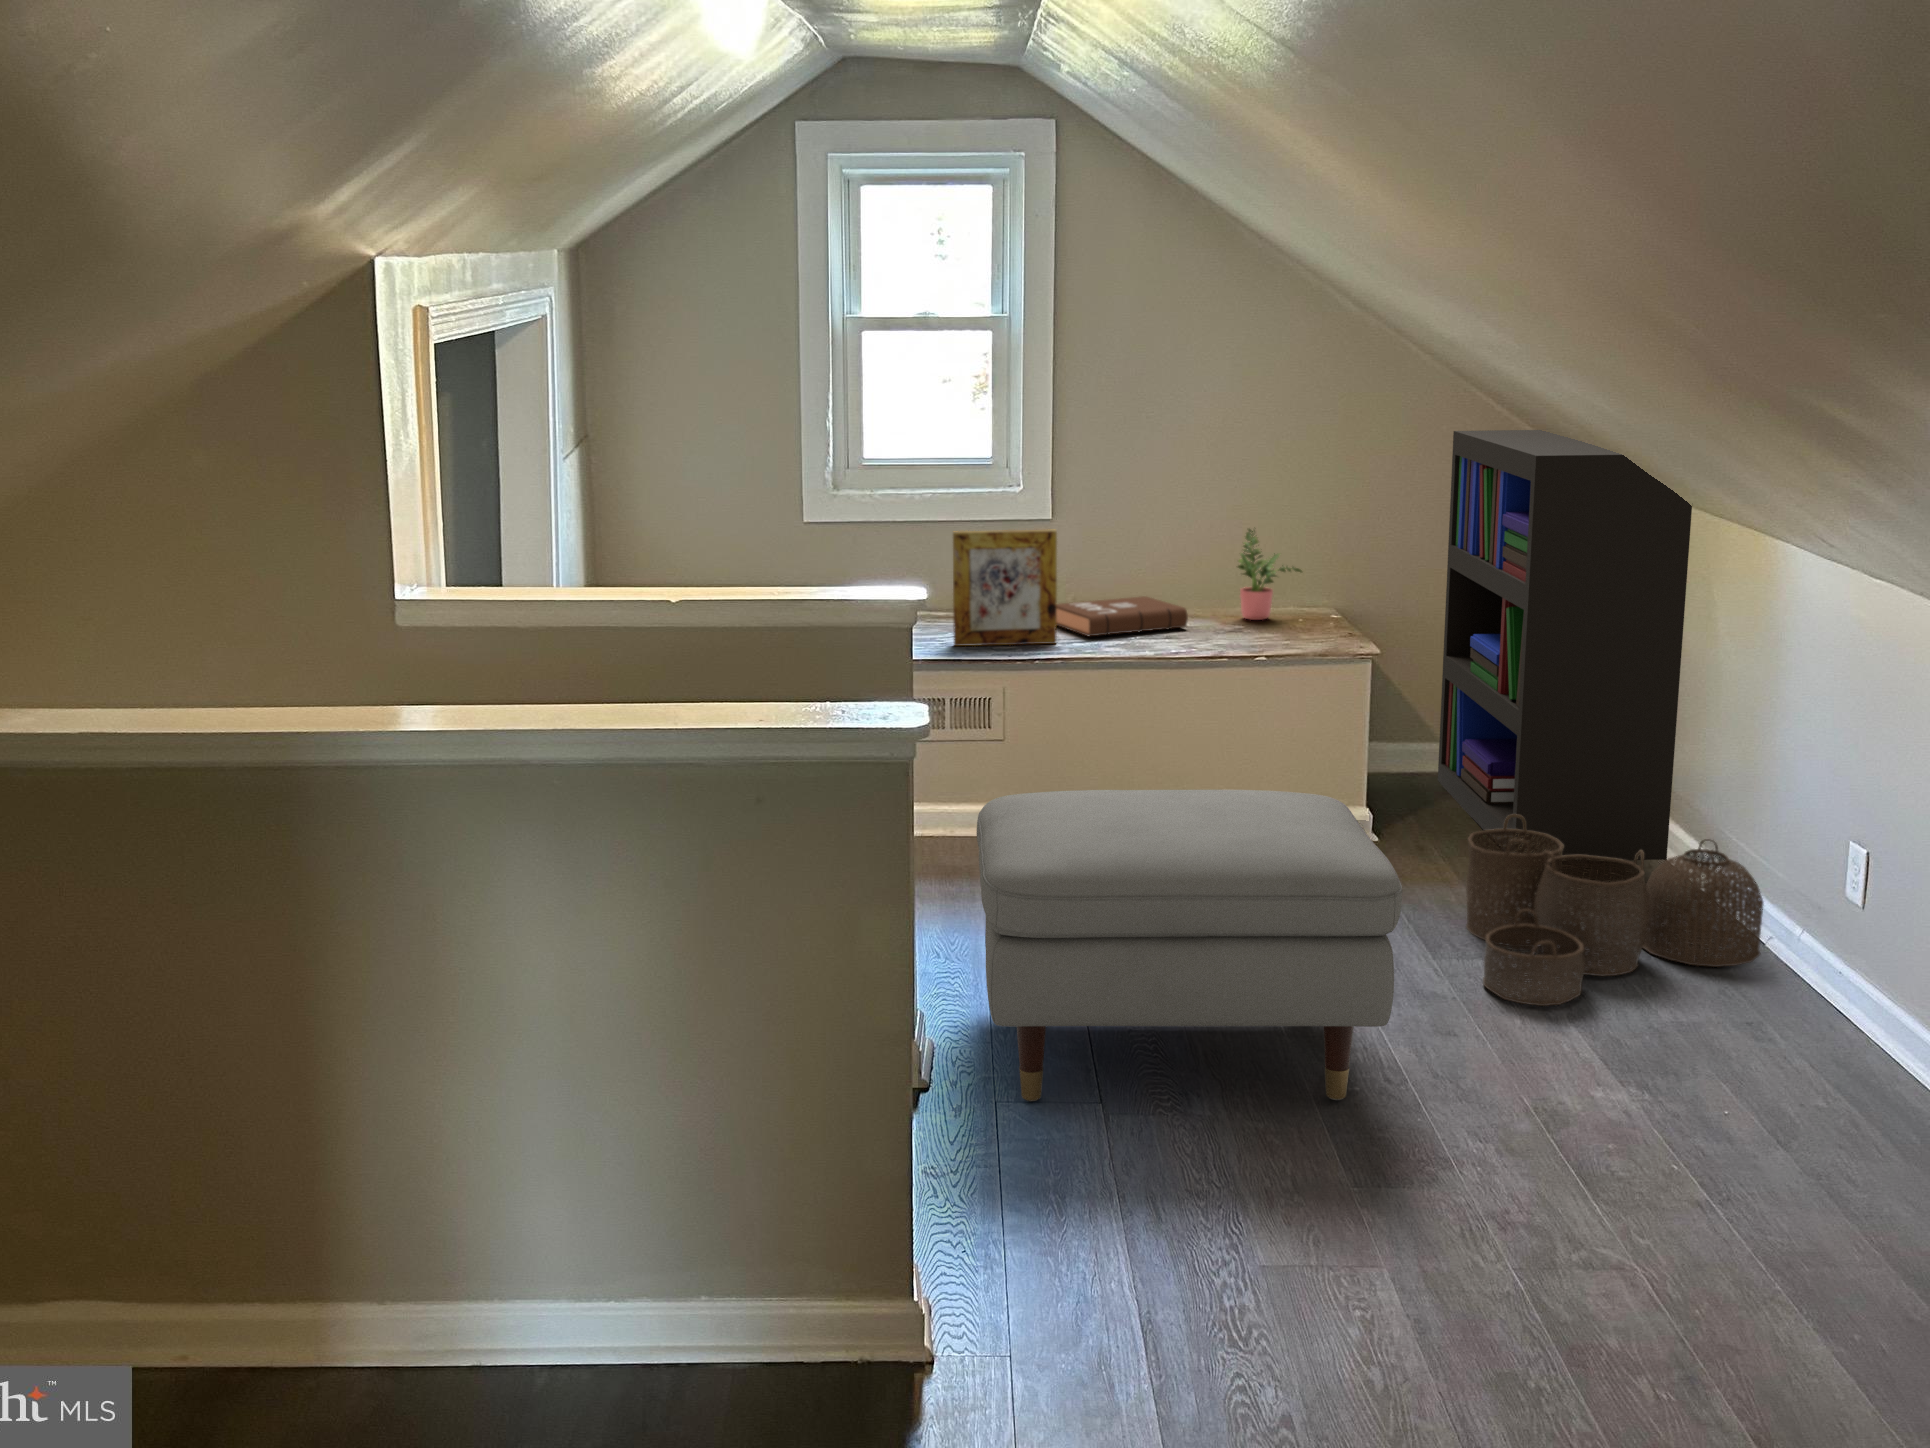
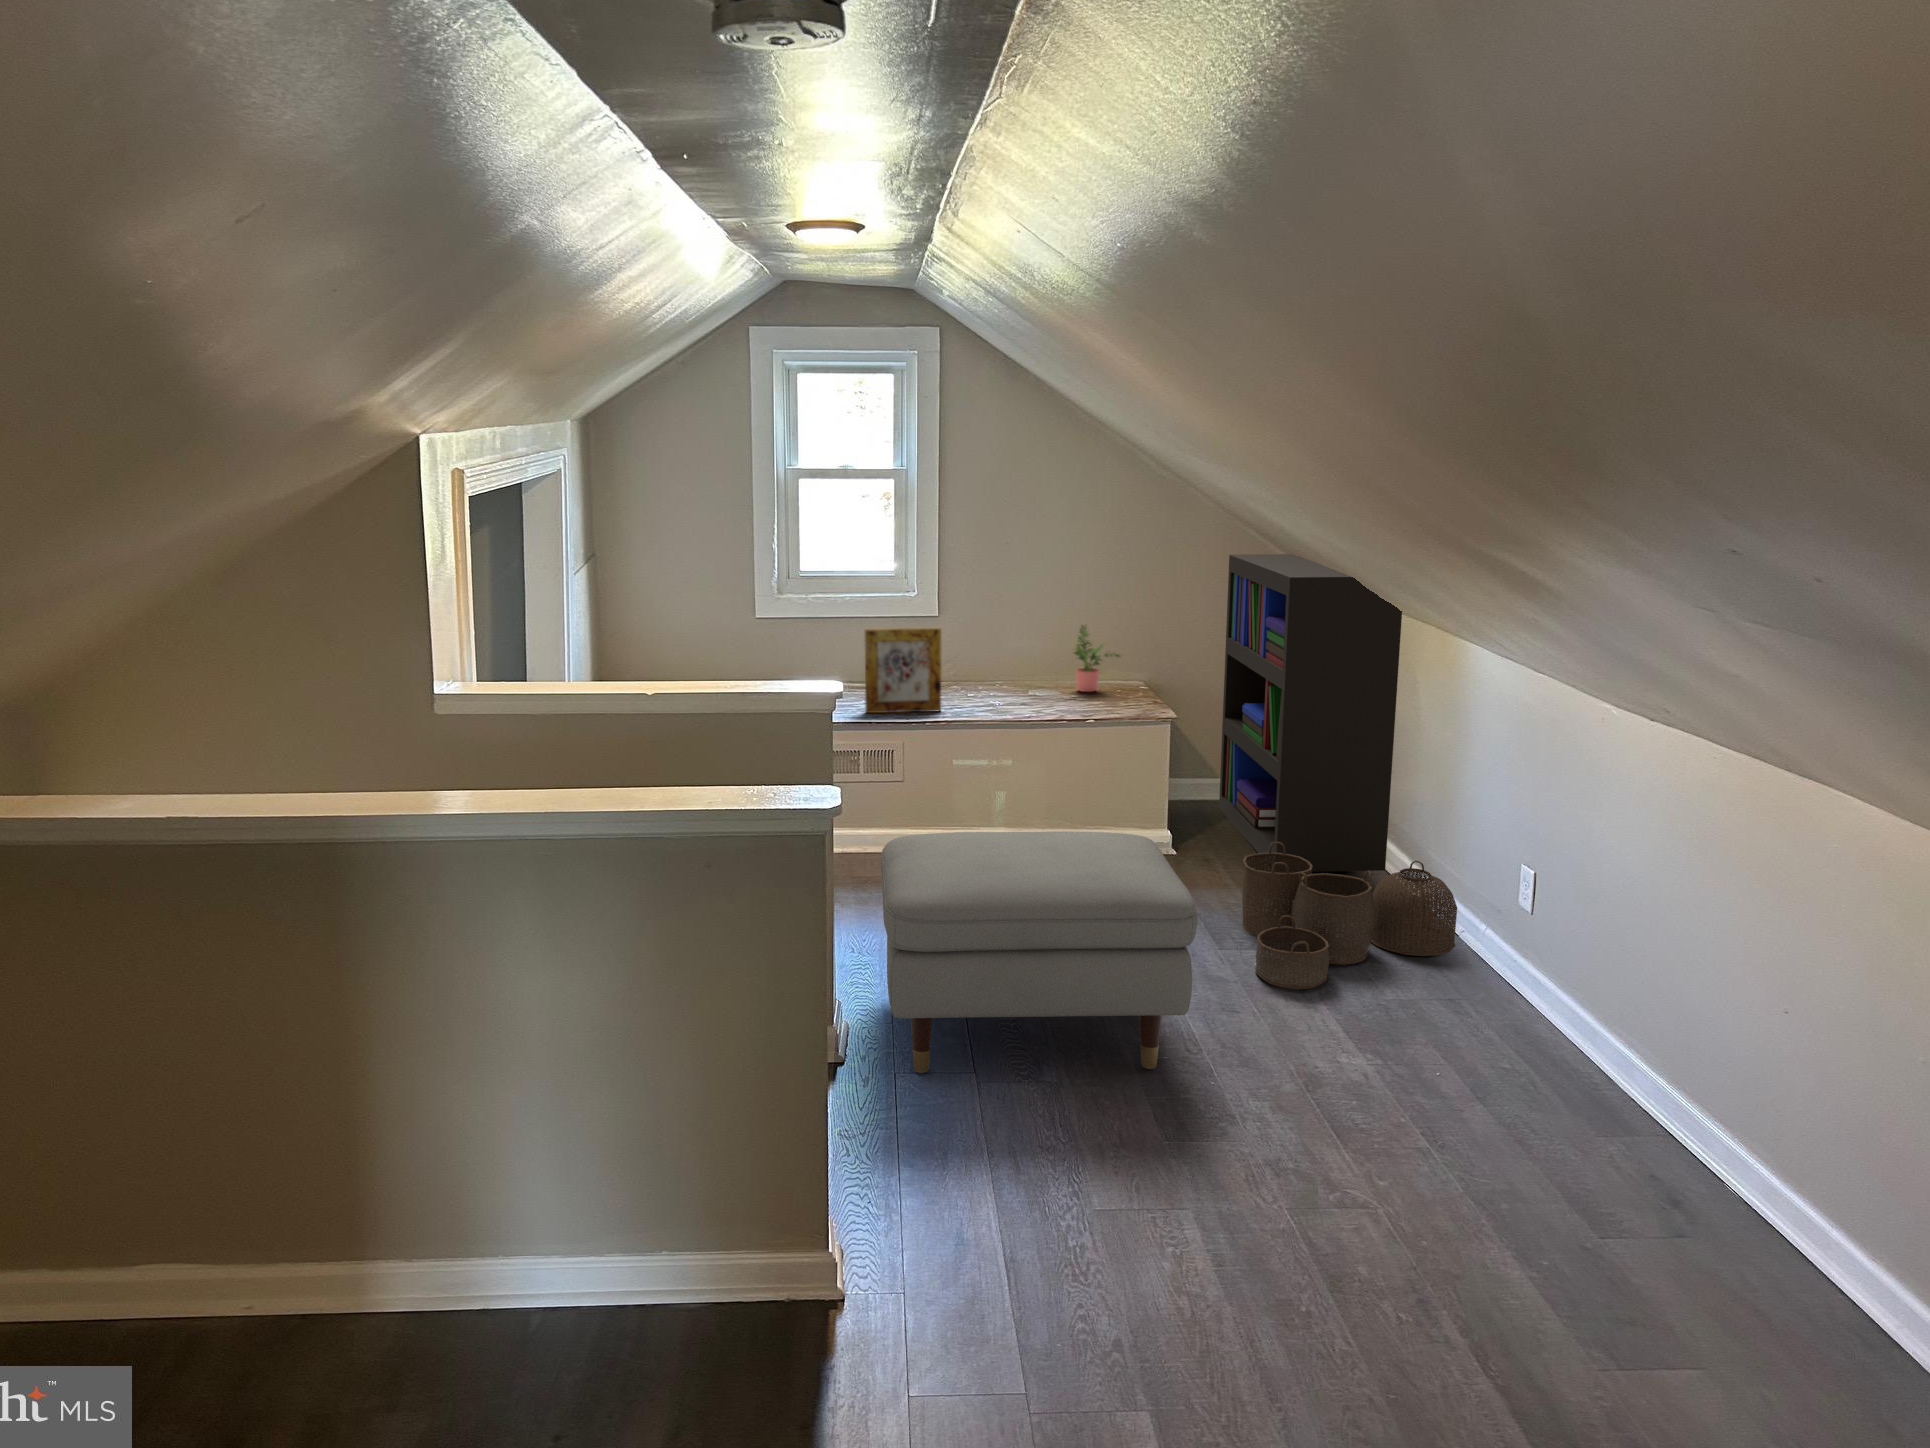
book: present [1056,596,1188,636] -> none [937,674,1038,706]

